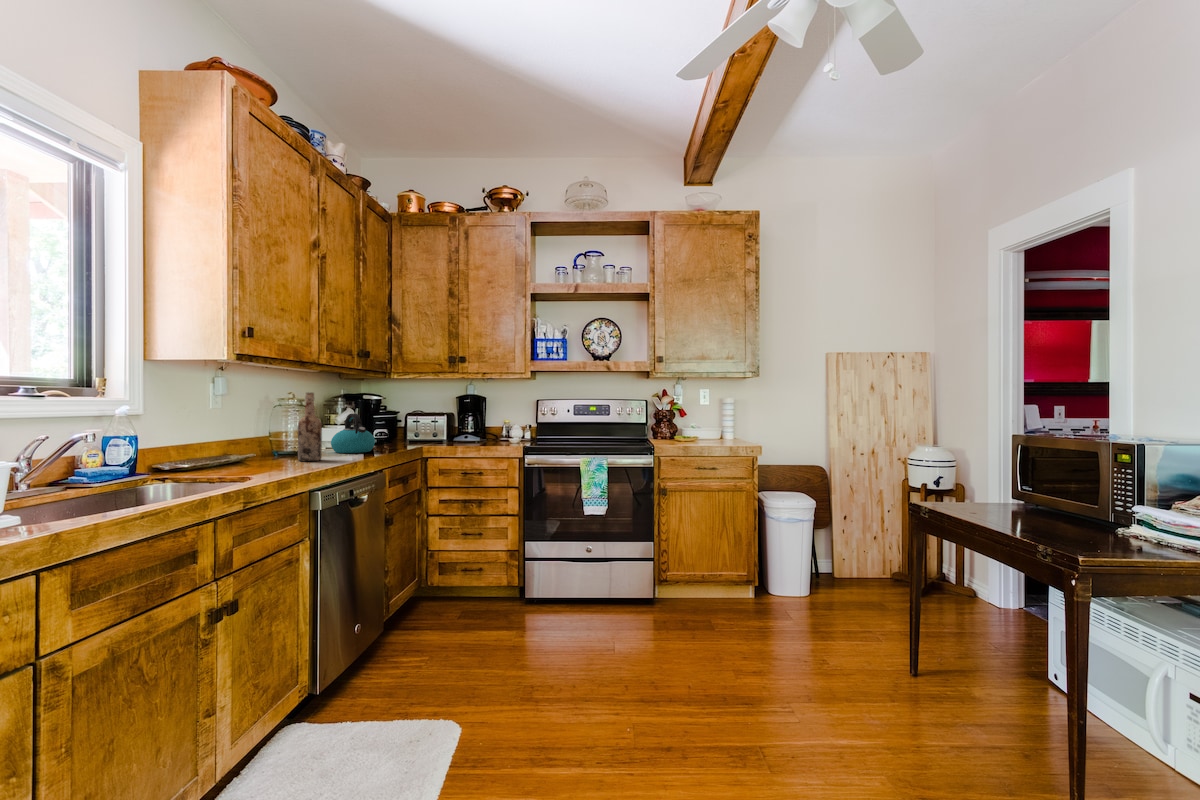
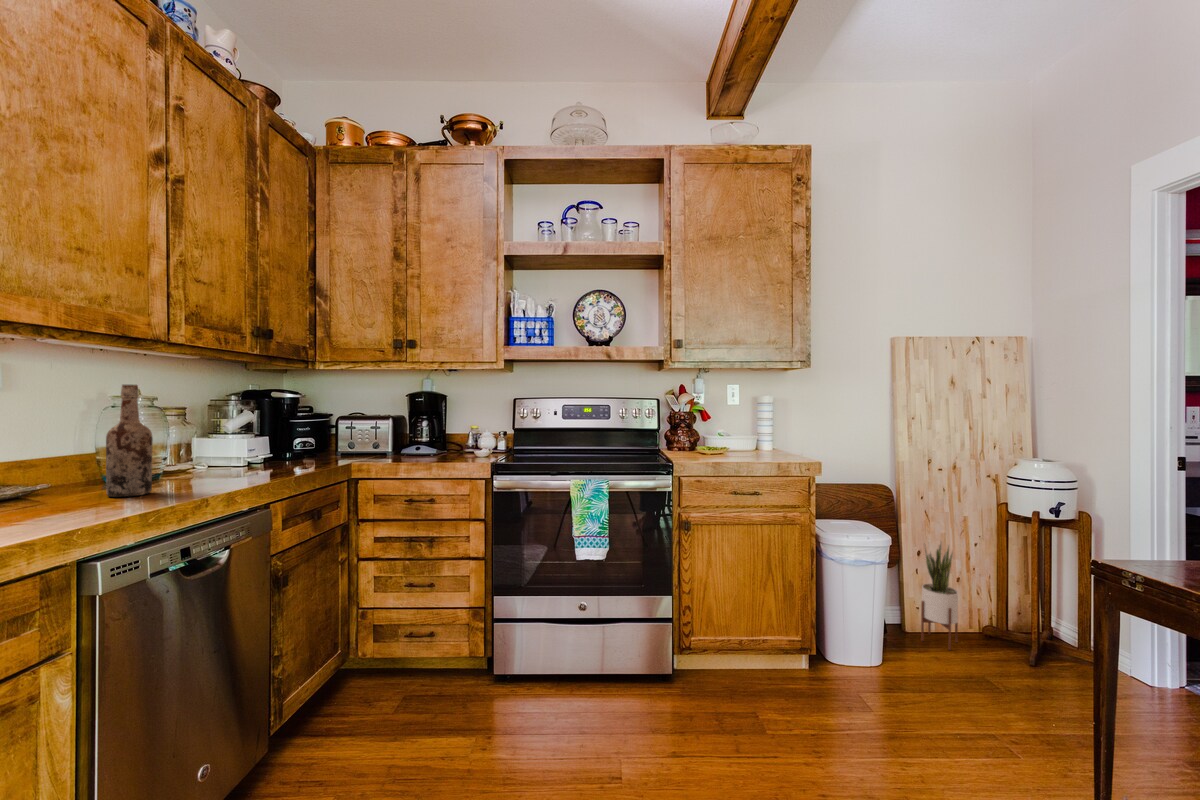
kettle: present [331,414,375,453] -> none [198,418,270,477]
potted plant: none [844,507,871,588] -> present [921,542,958,650]

